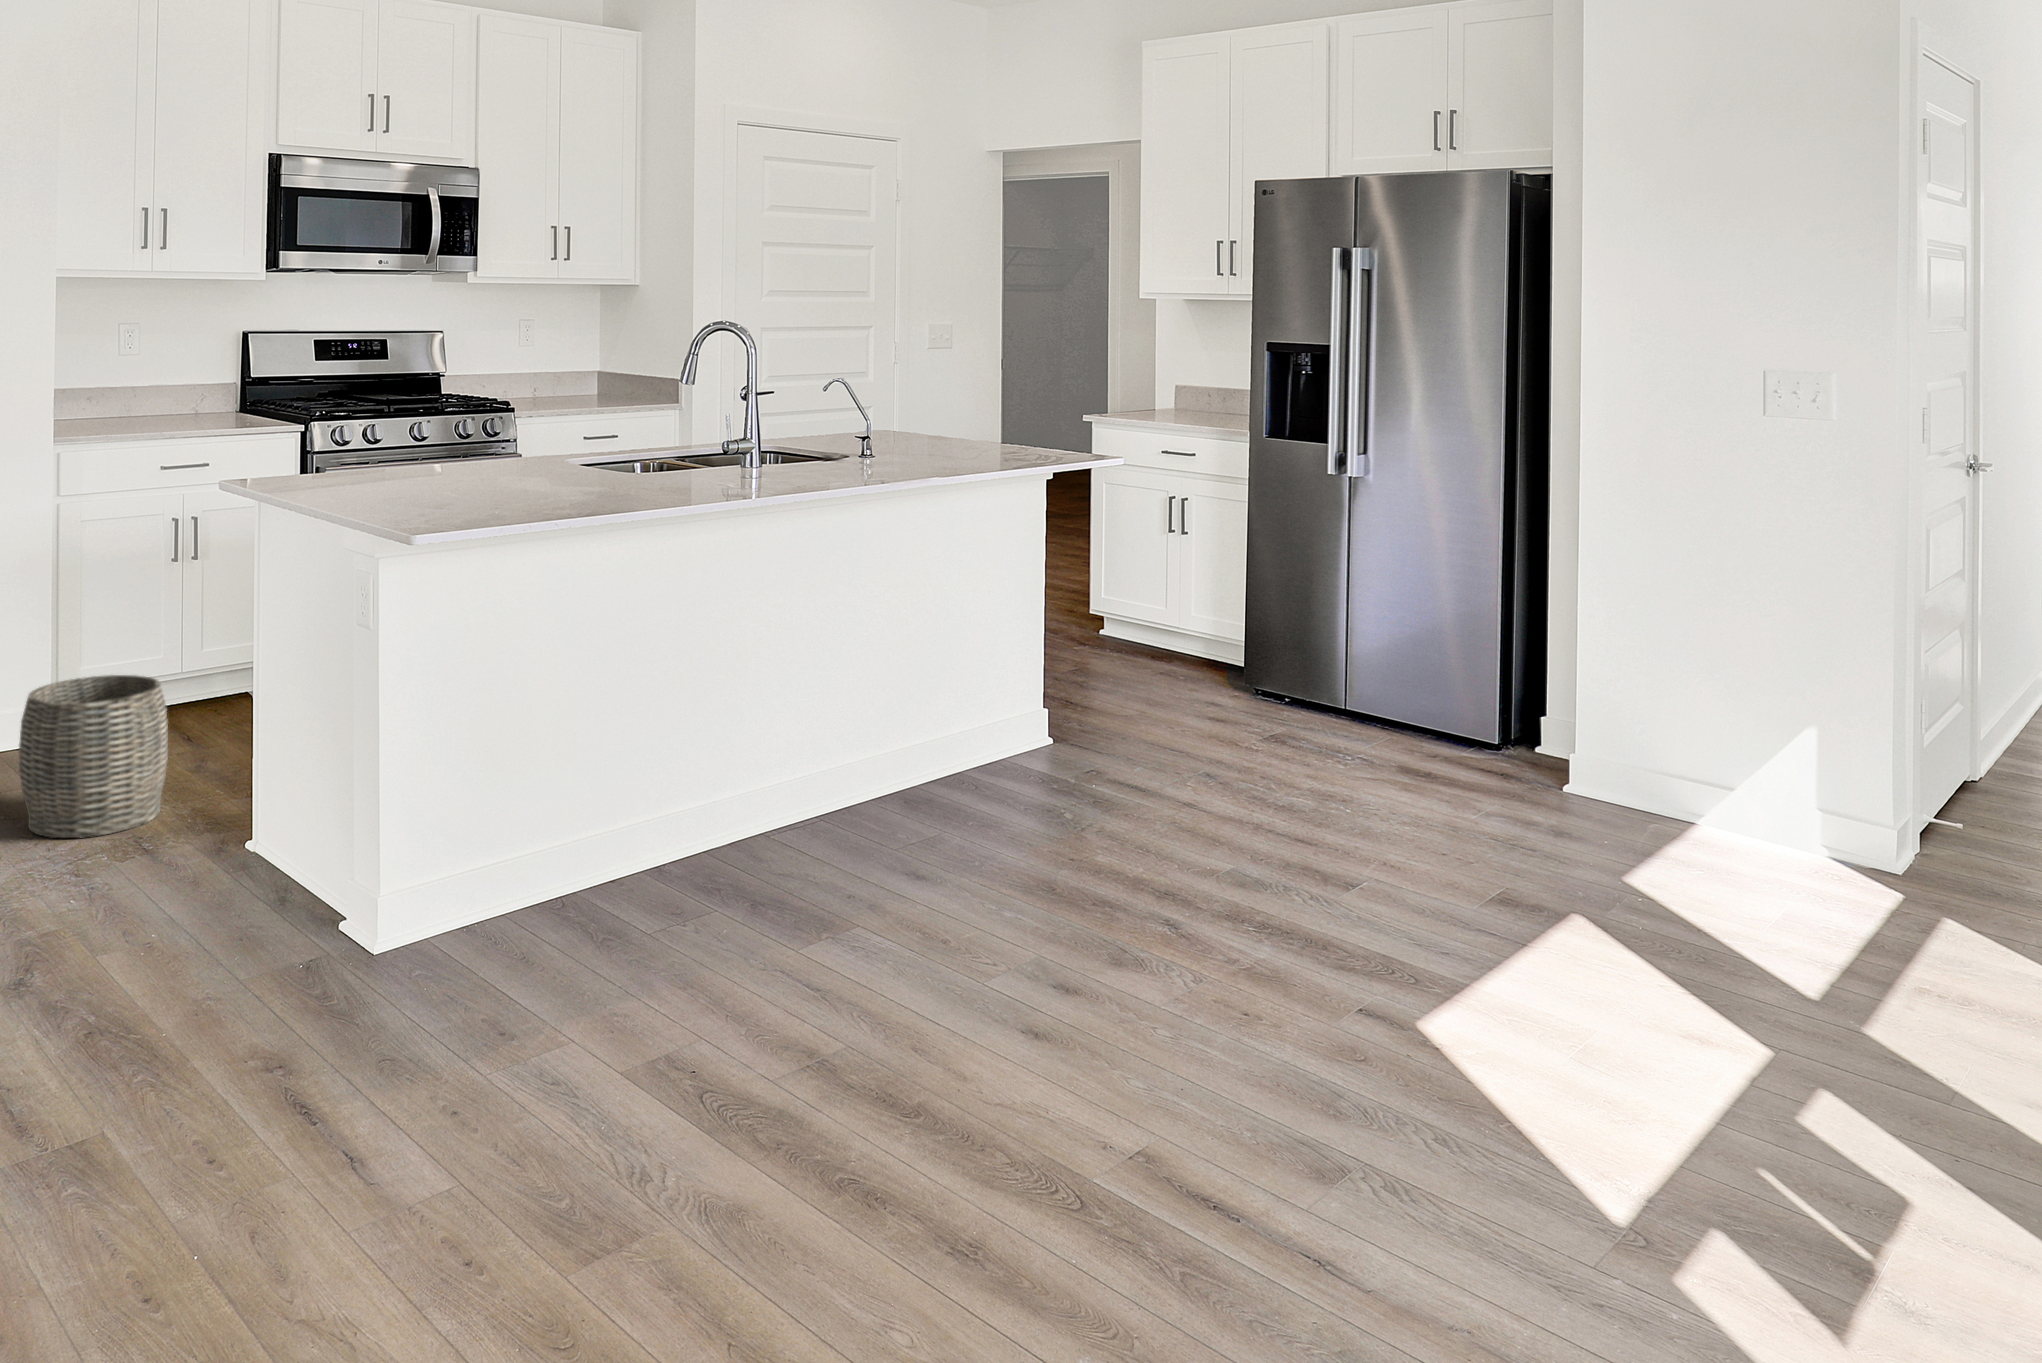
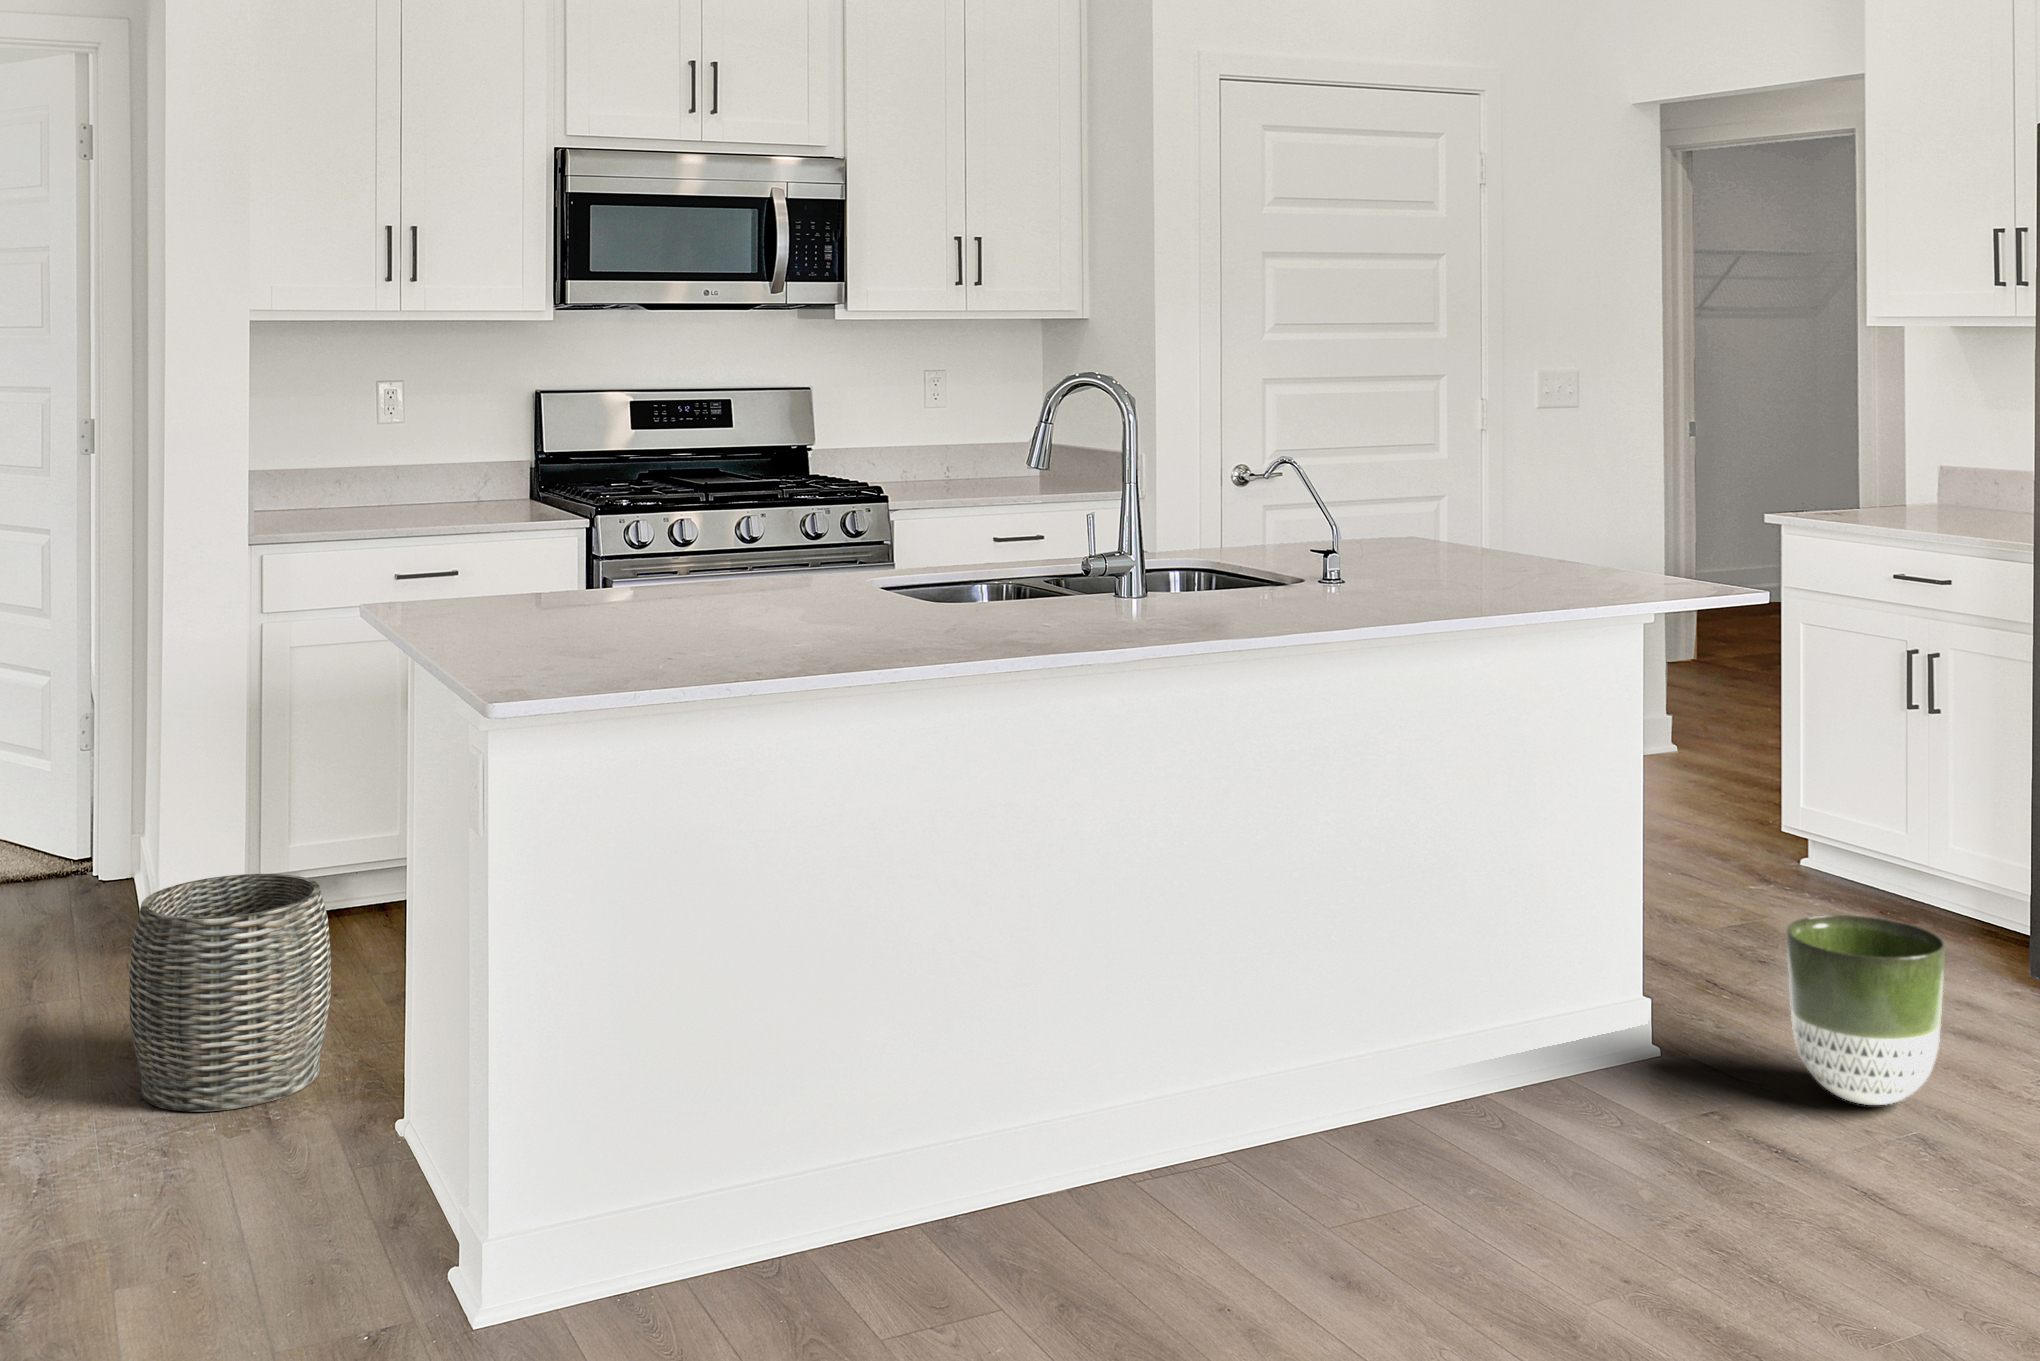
planter: none [1116,648,1203,754] -> present [1787,915,1945,1105]

